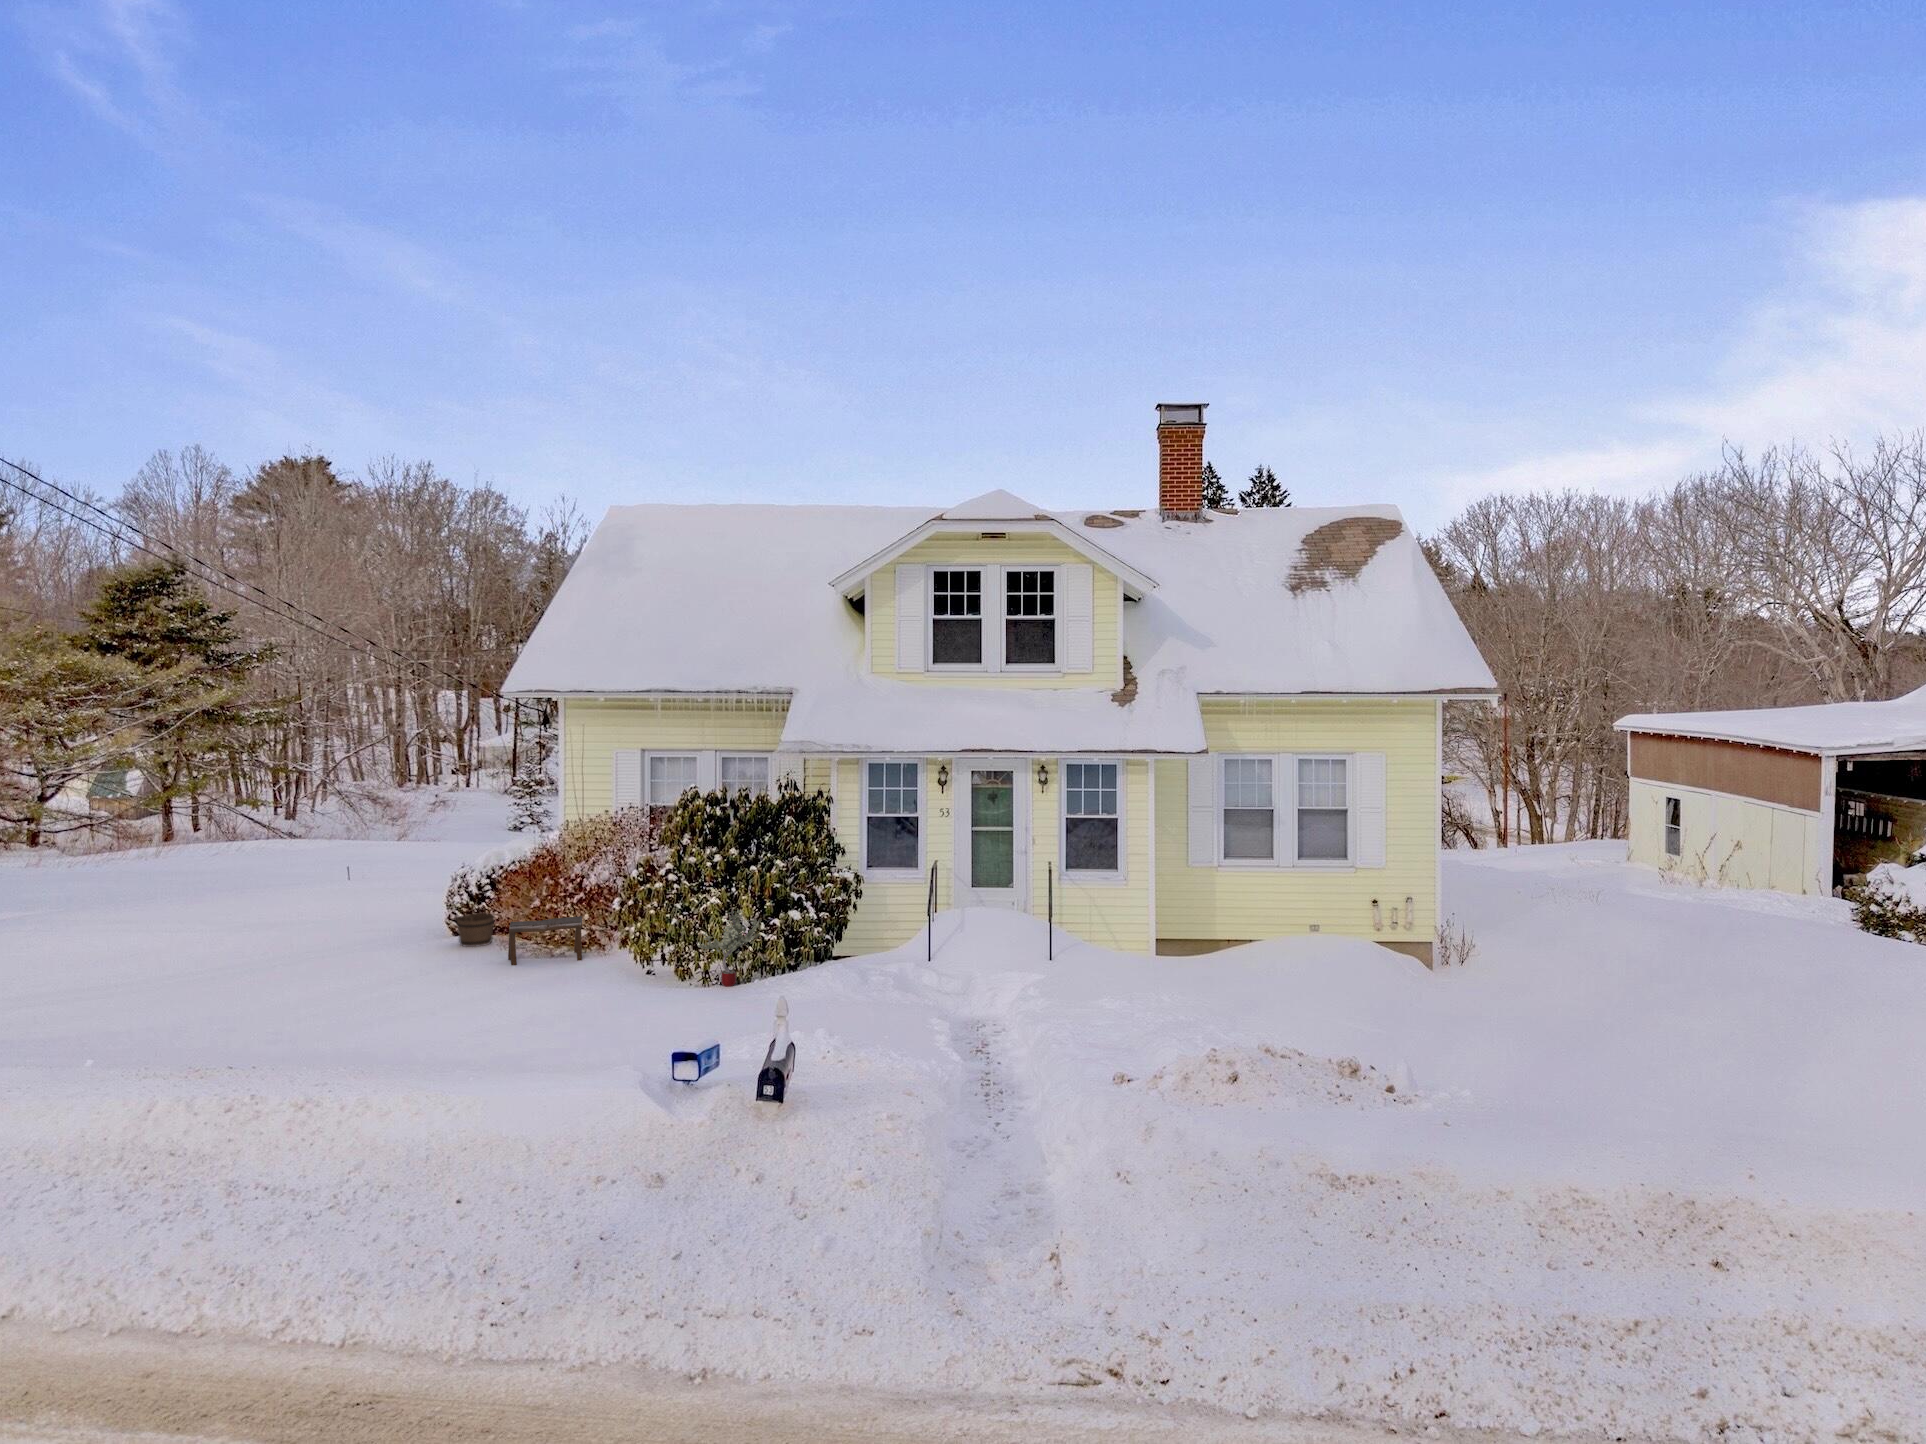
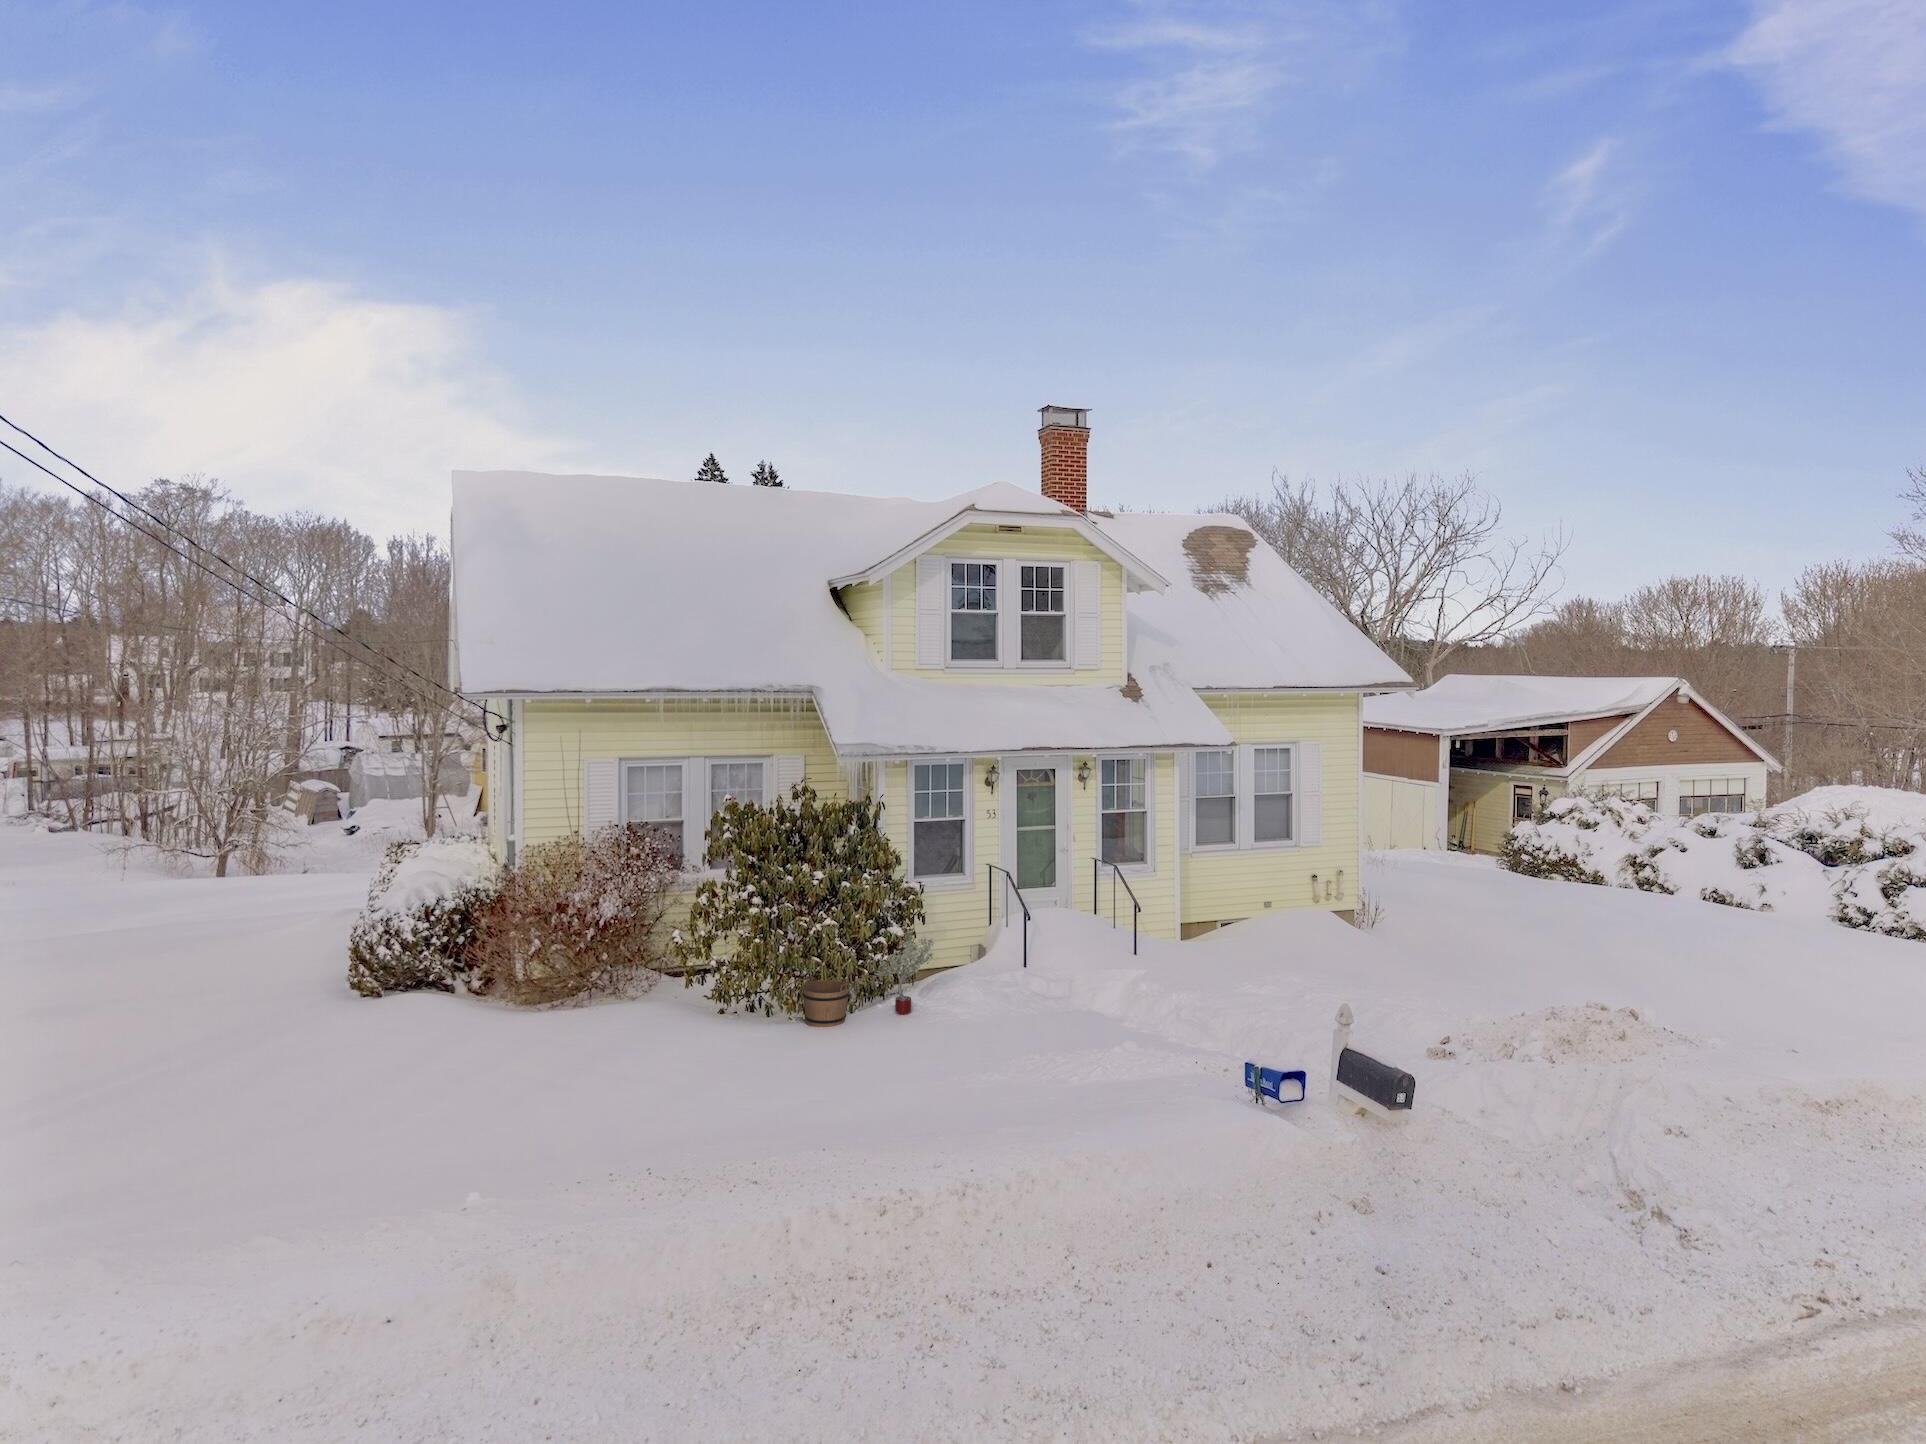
bucket: present [457,912,495,947] -> present [802,975,850,1027]
bench: present [508,916,582,965] -> none [571,961,667,1030]

